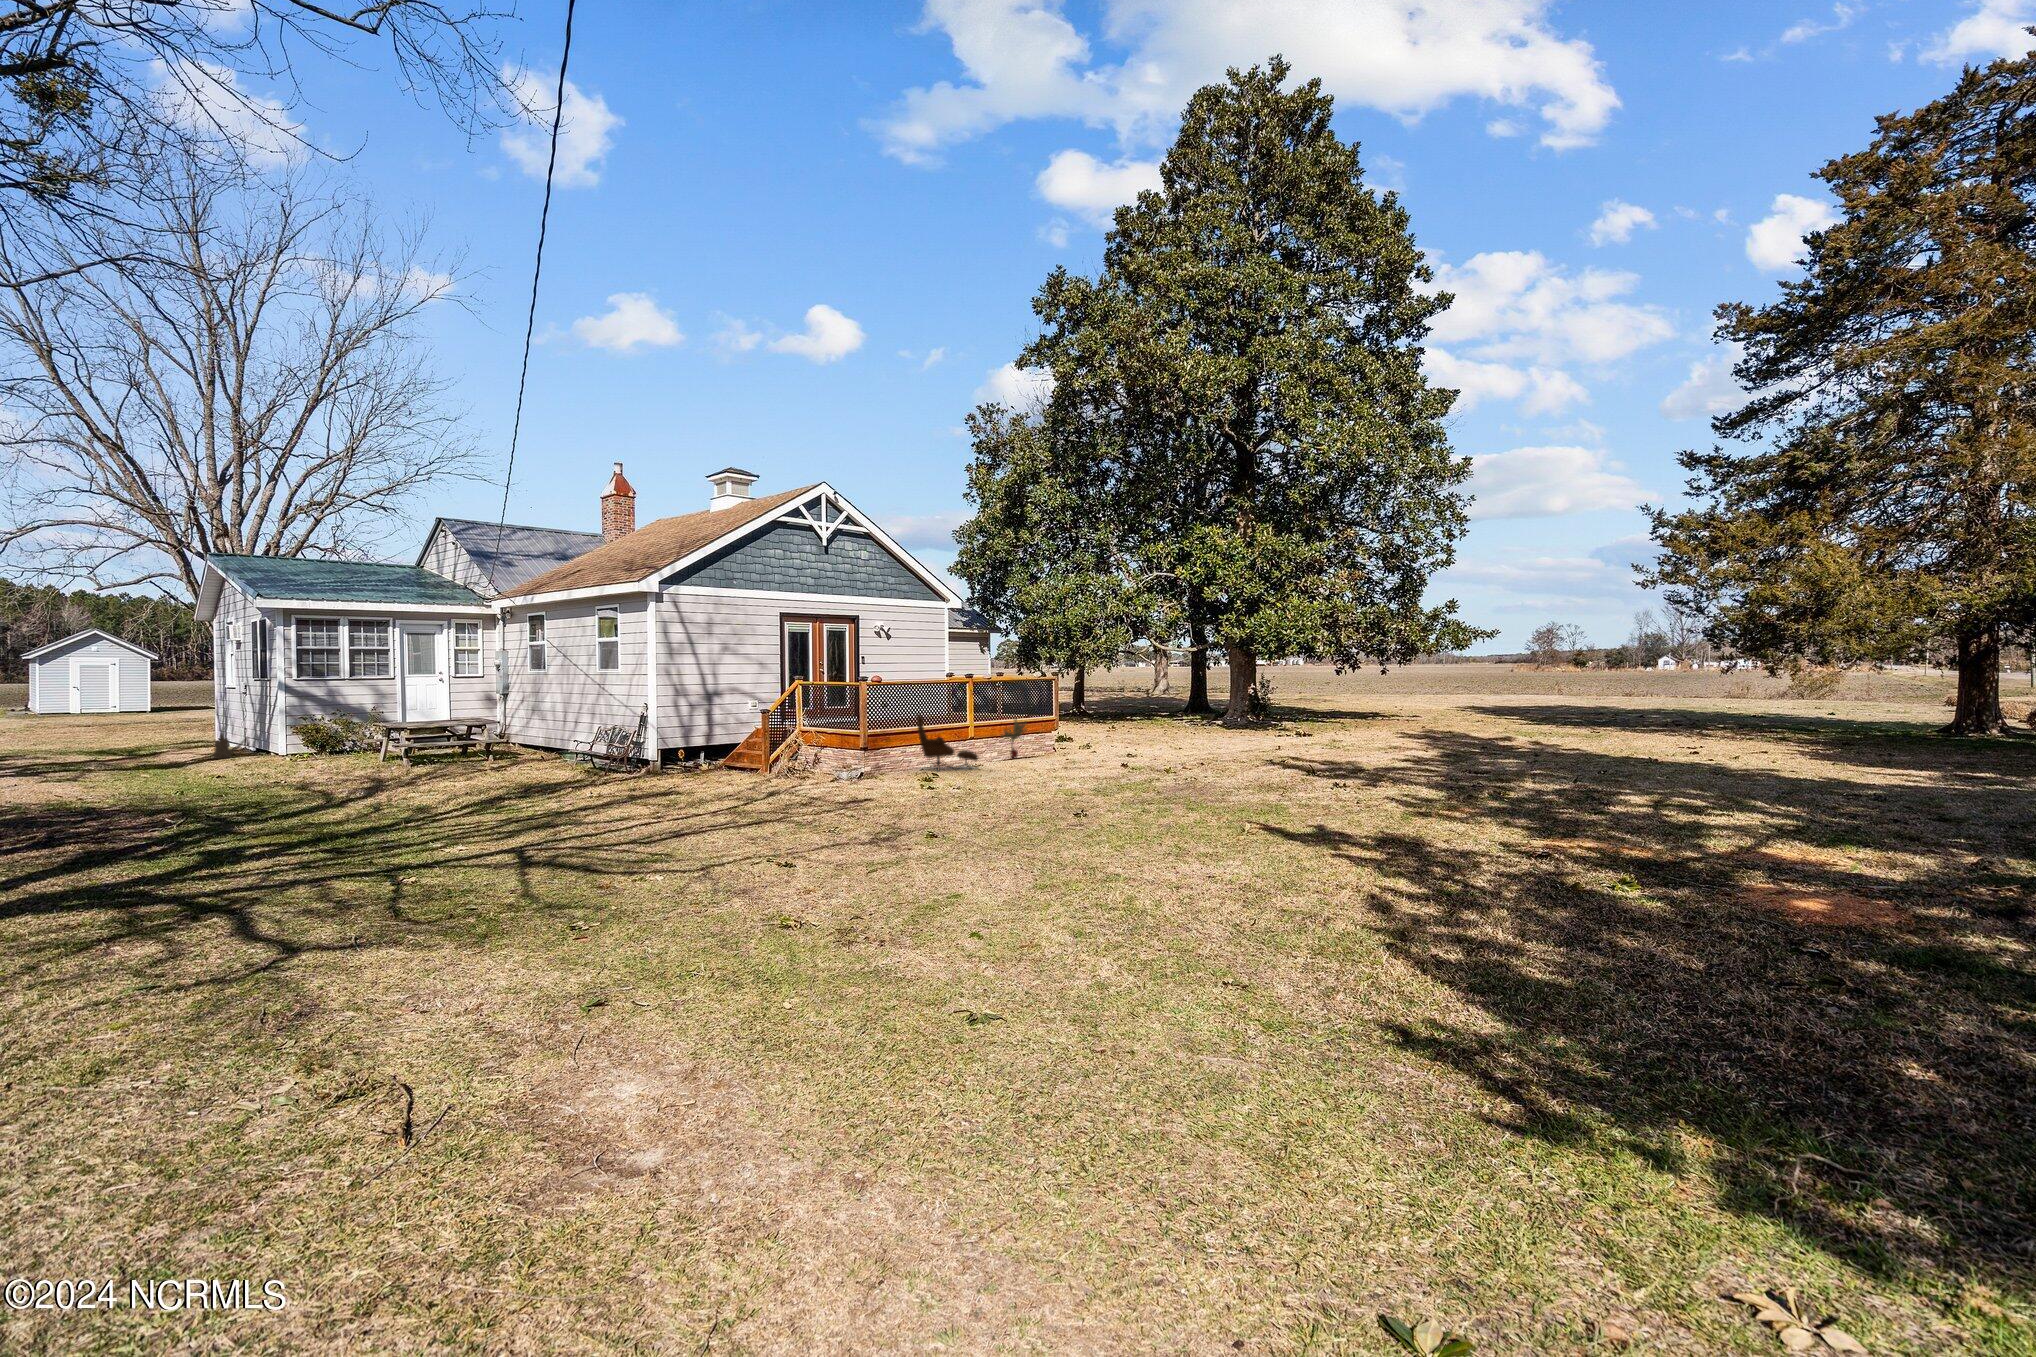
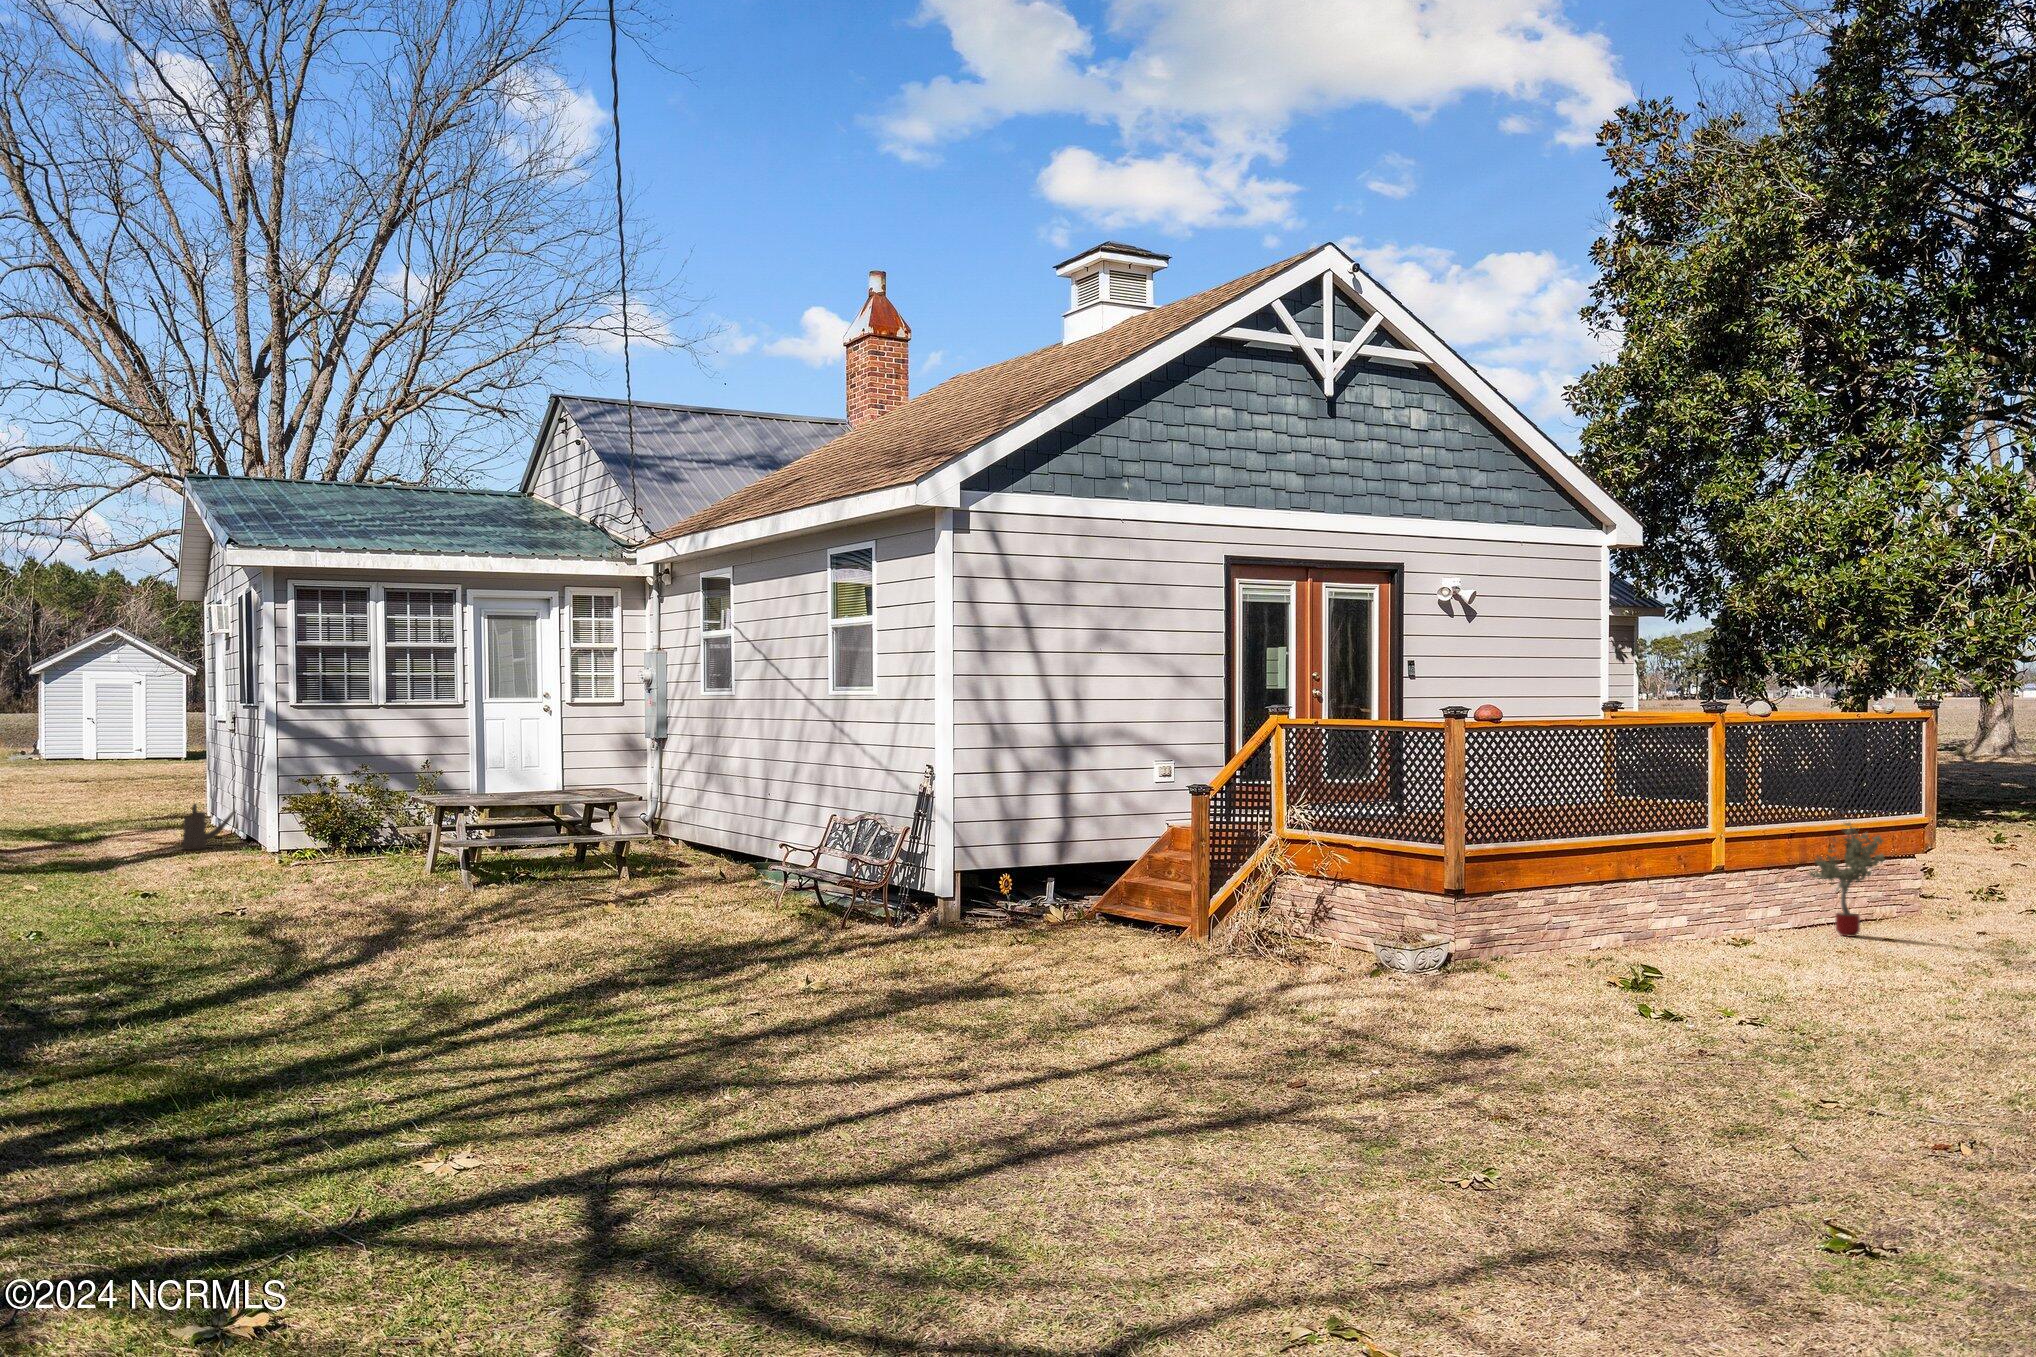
lounge chair: present [916,714,978,770] -> none [1594,807,1779,970]

